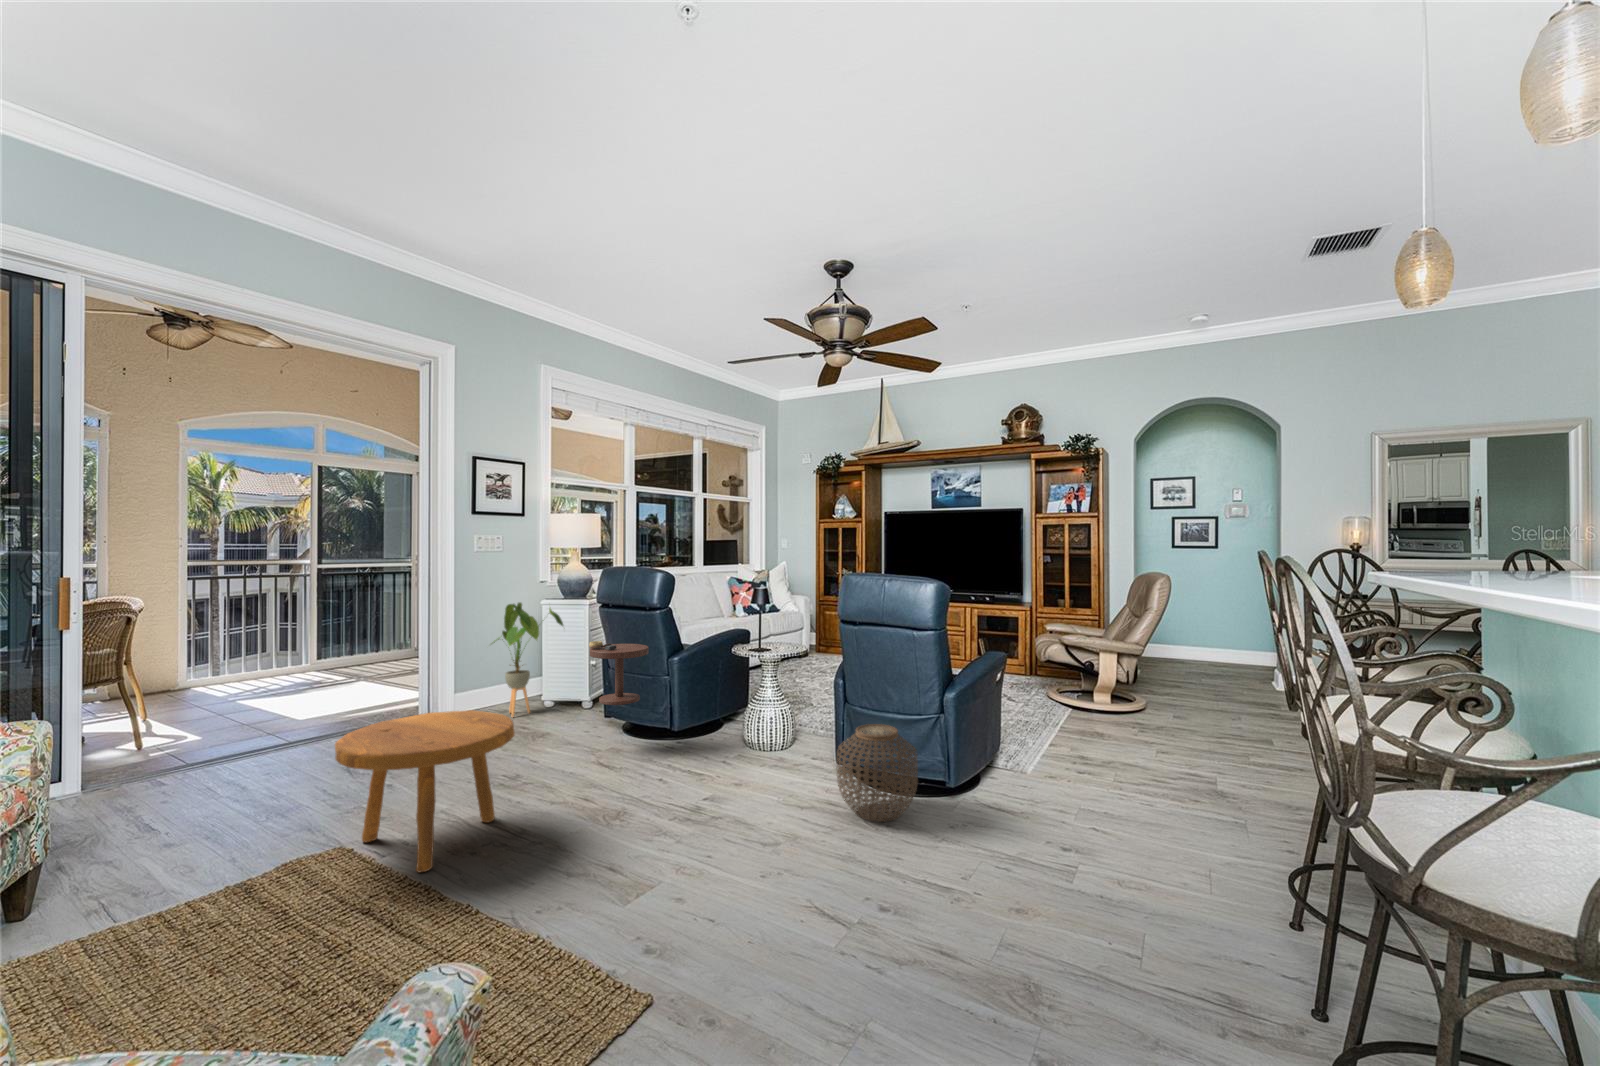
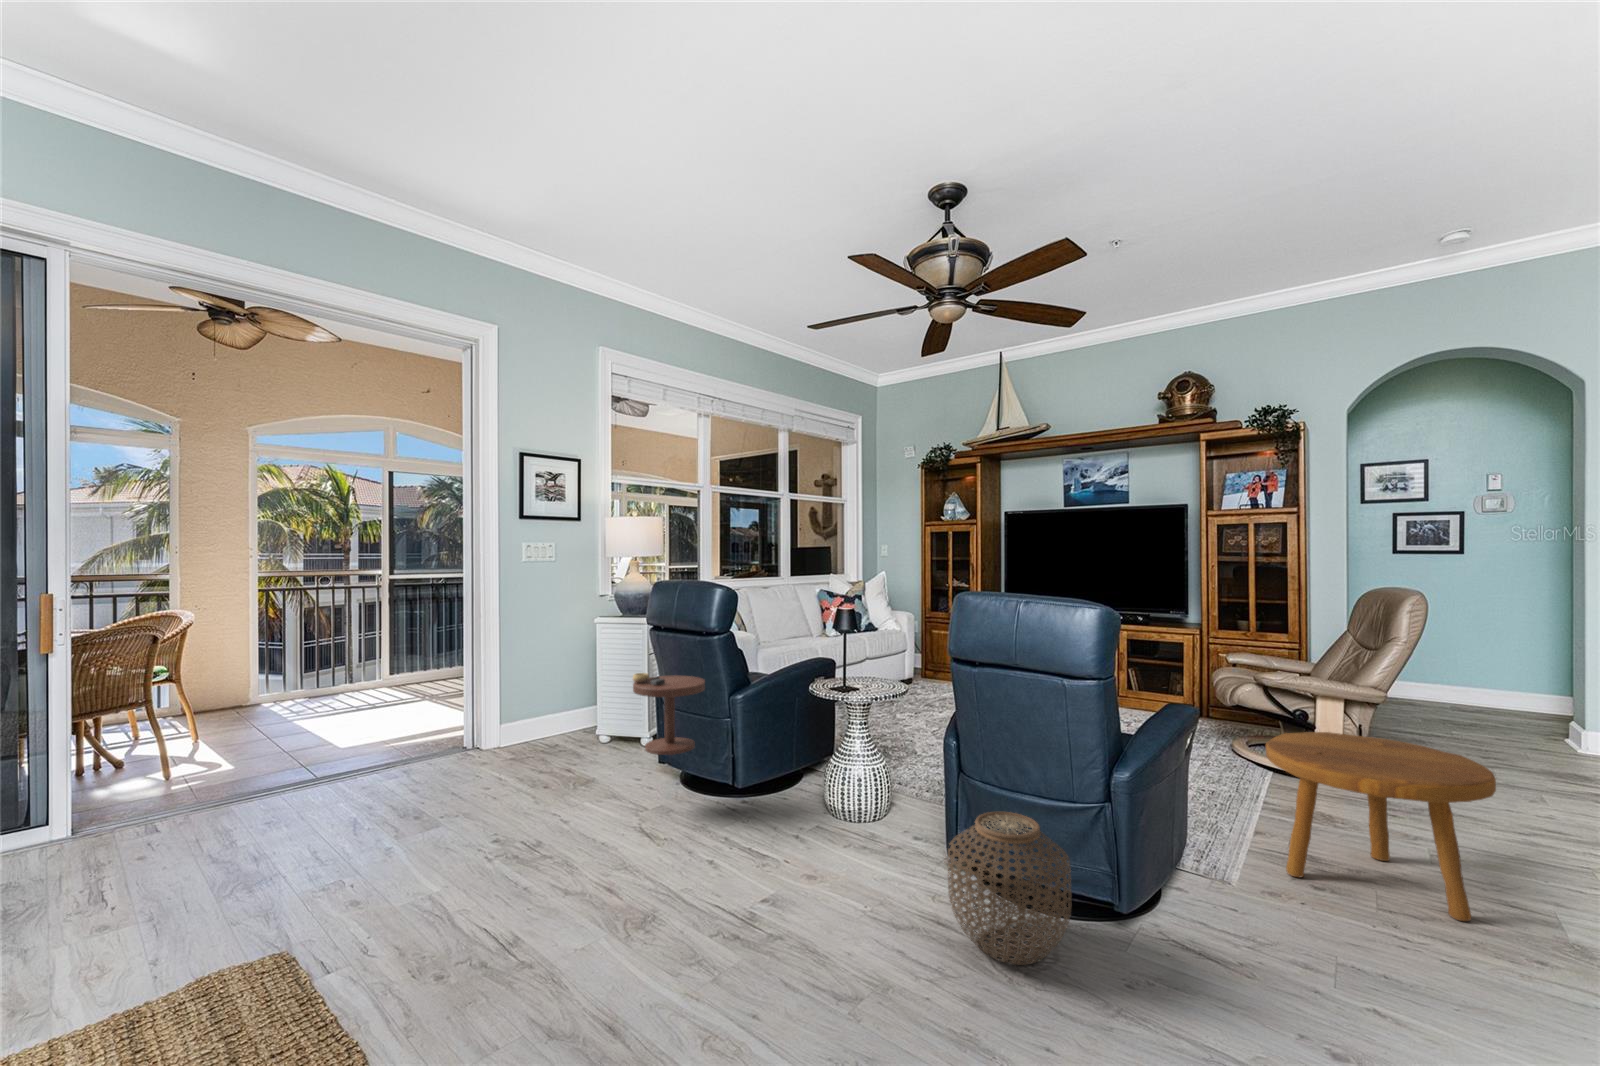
house plant: present [494,603,563,717] -> none [533,620,621,755]
footstool: present [335,710,515,872] -> present [1266,732,1496,921]

